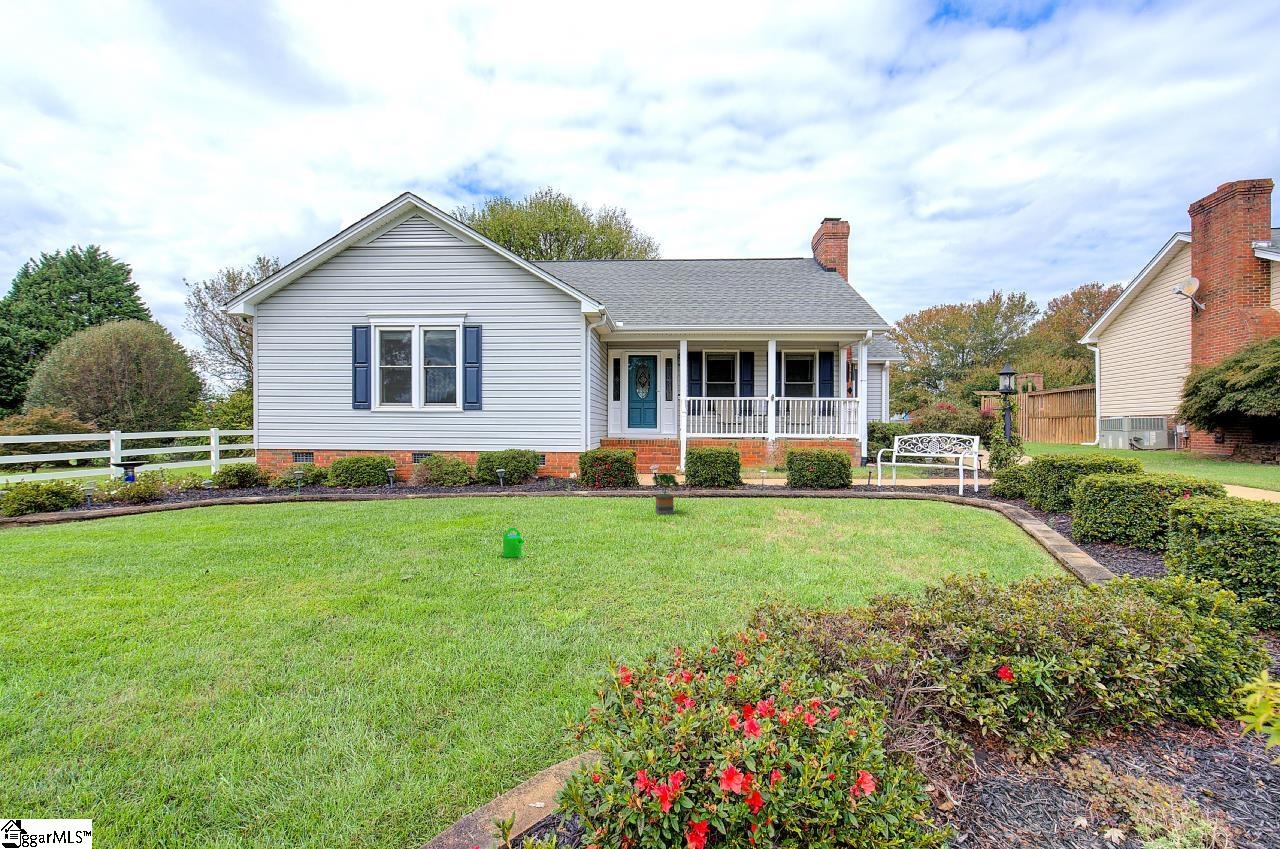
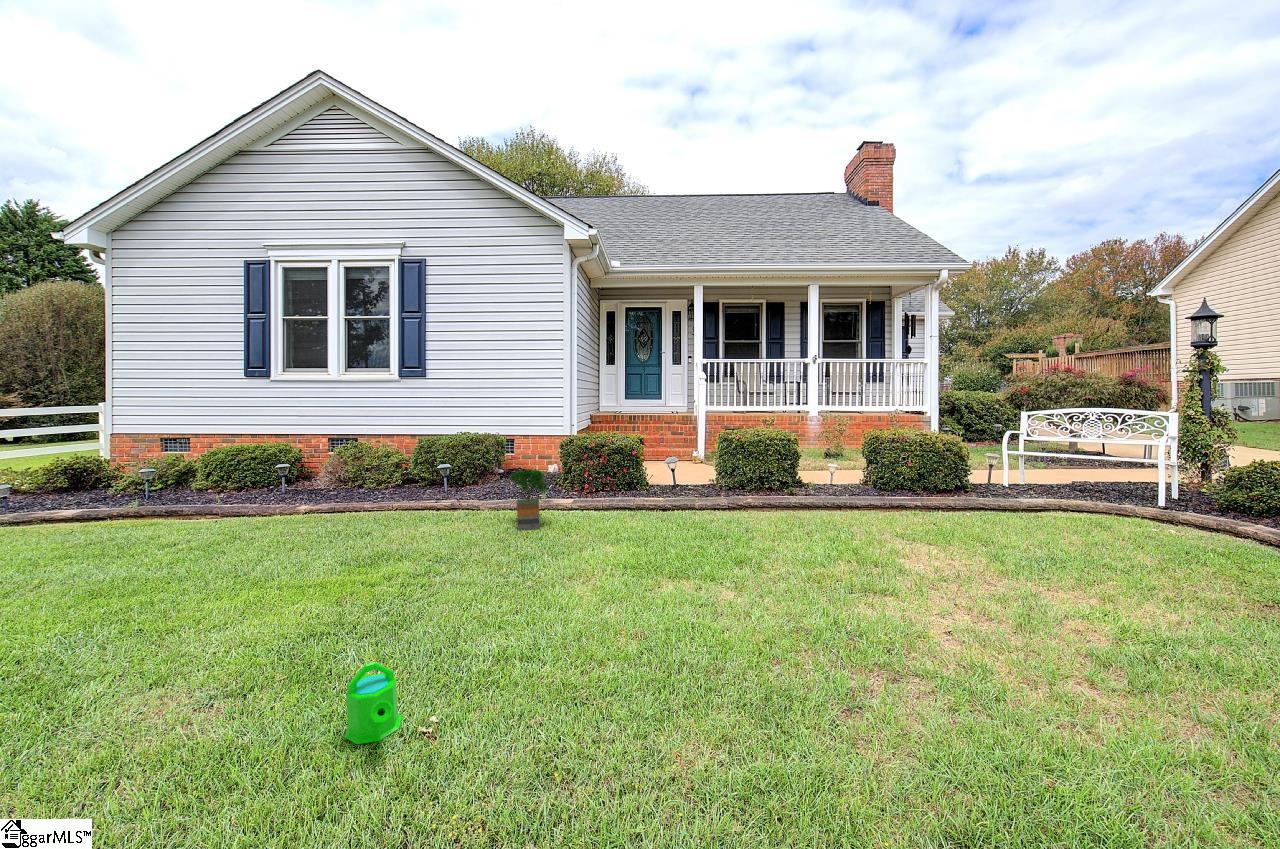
potted tree: present [652,473,679,515] -> present [509,469,548,530]

